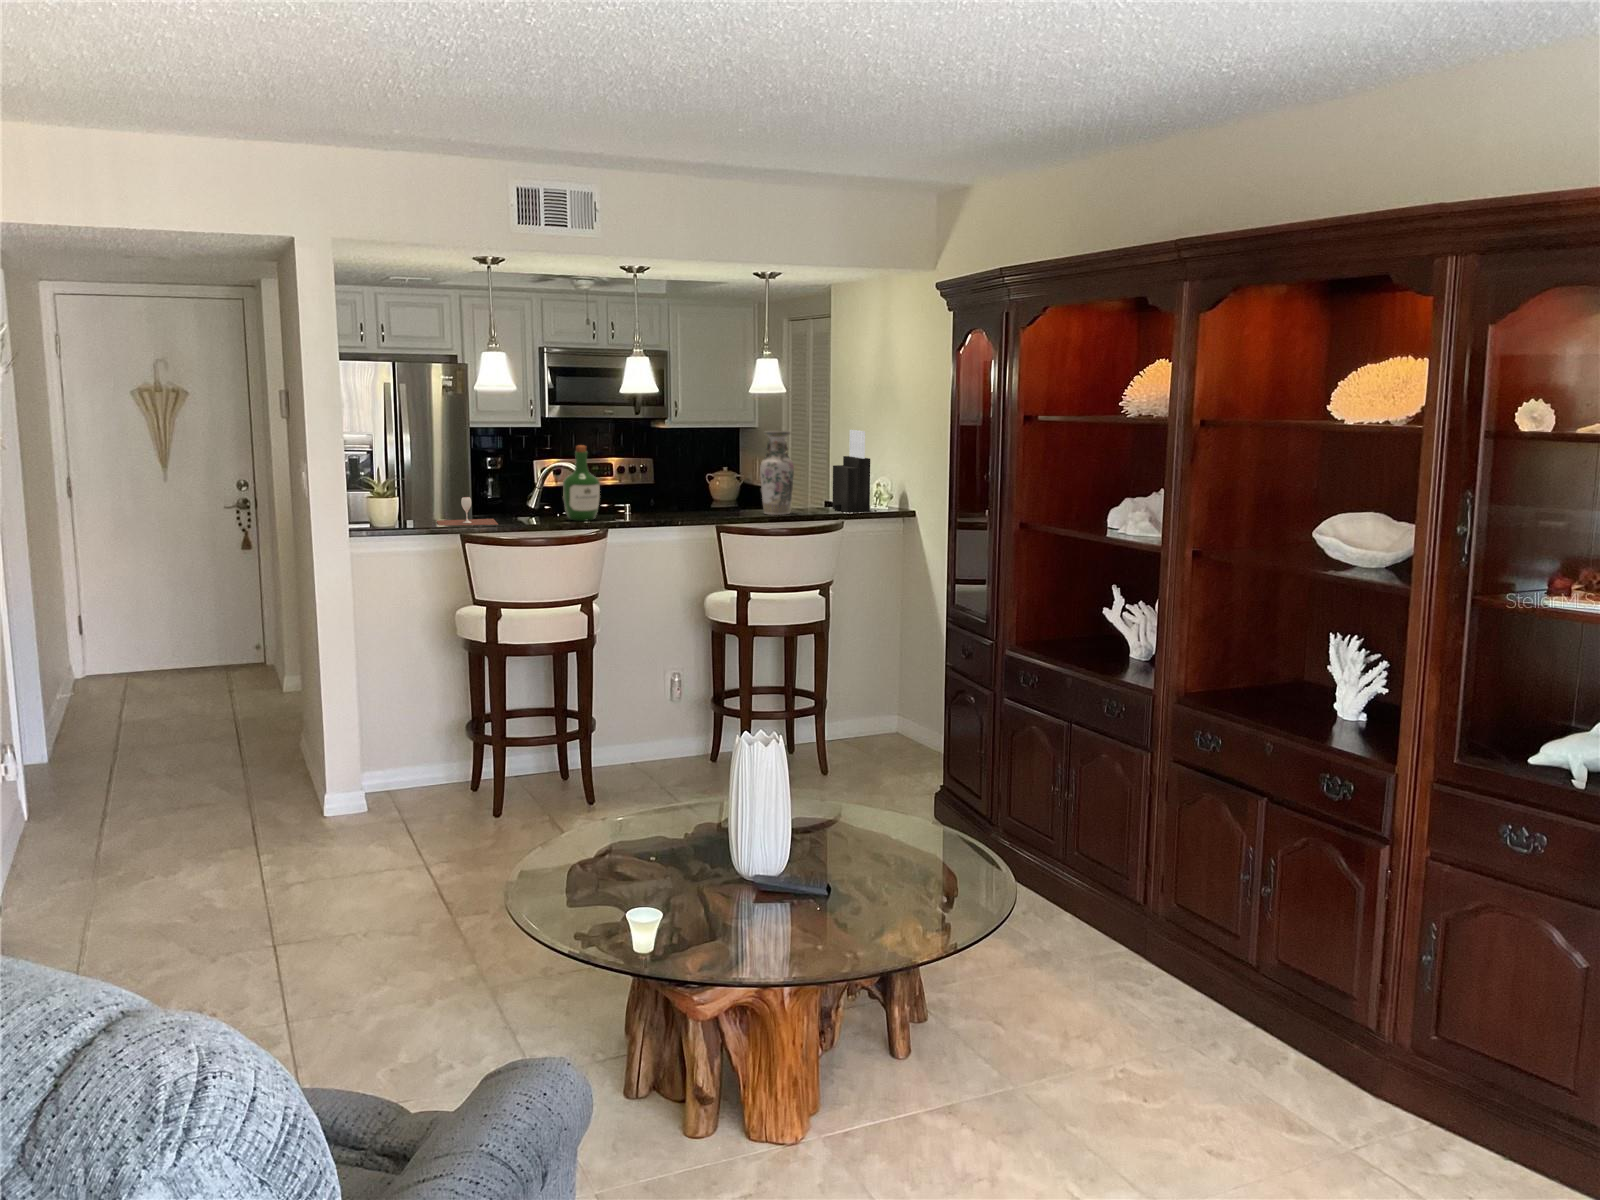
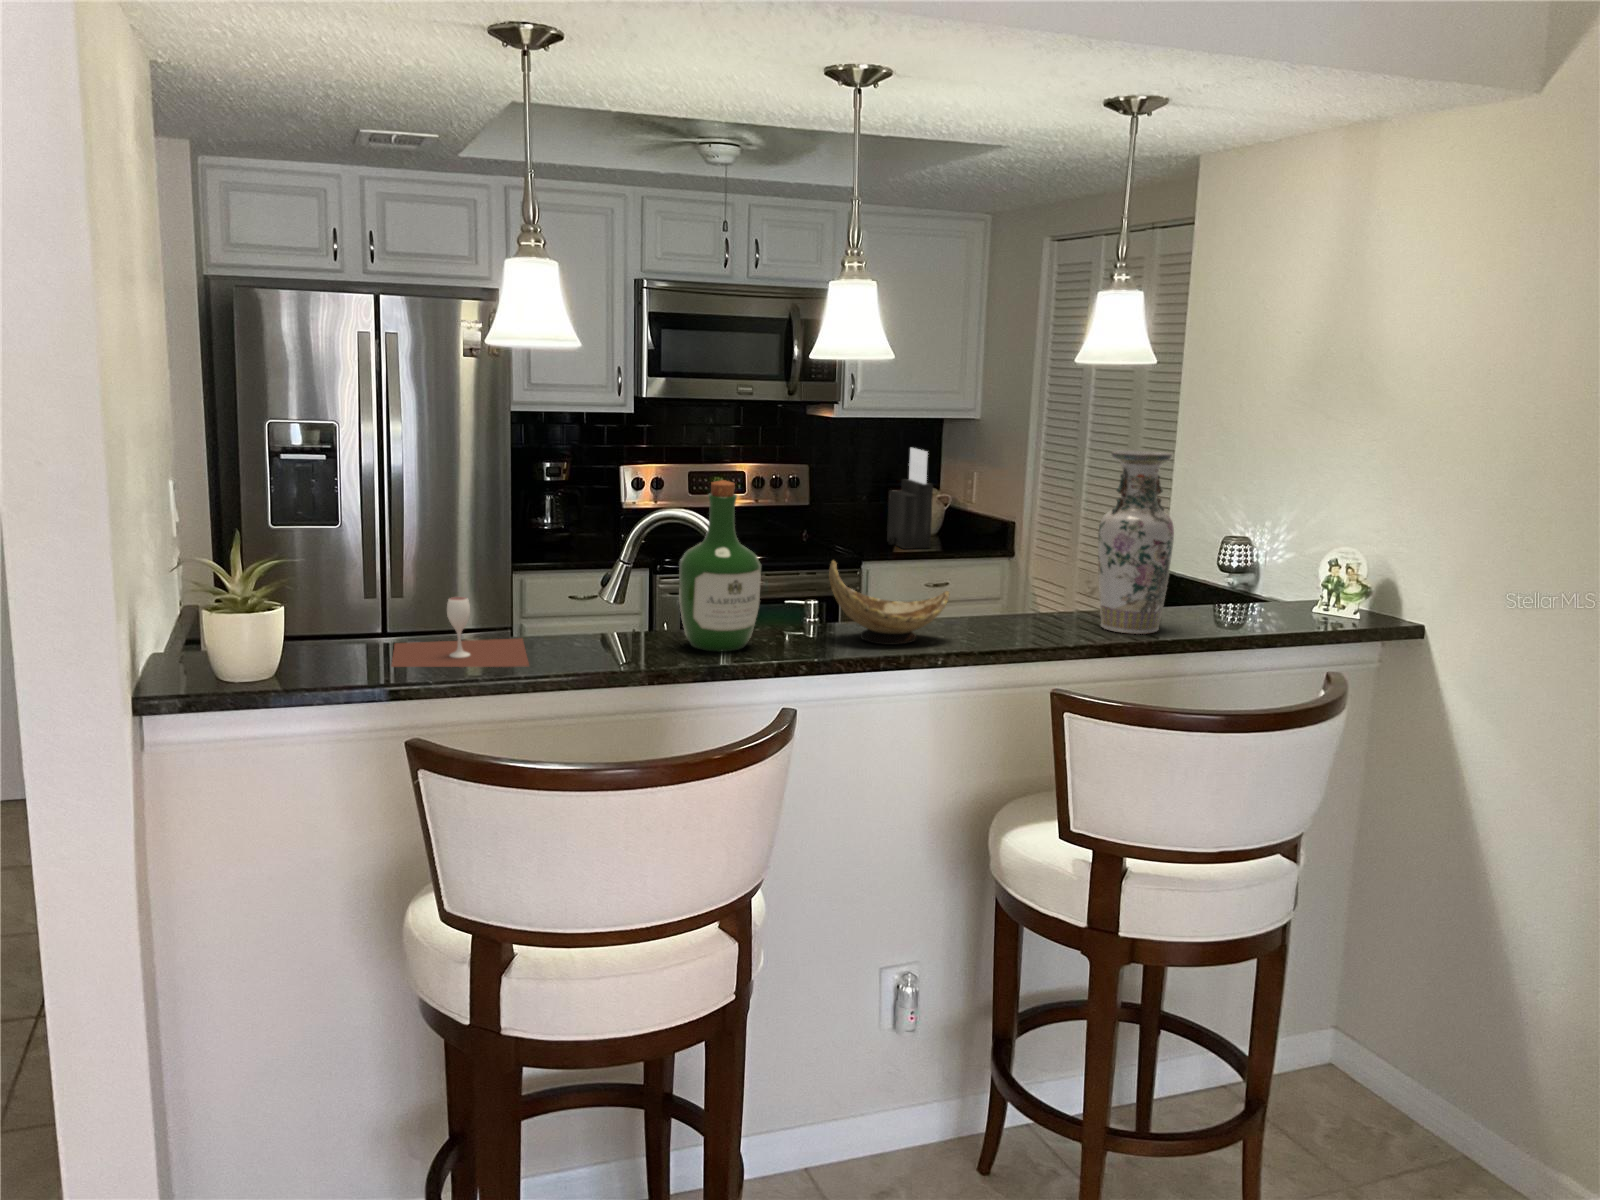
knife block: present [833,430,870,513] -> present [887,448,933,549]
decorative bowl: none [632,481,687,518] -> present [829,561,949,645]

